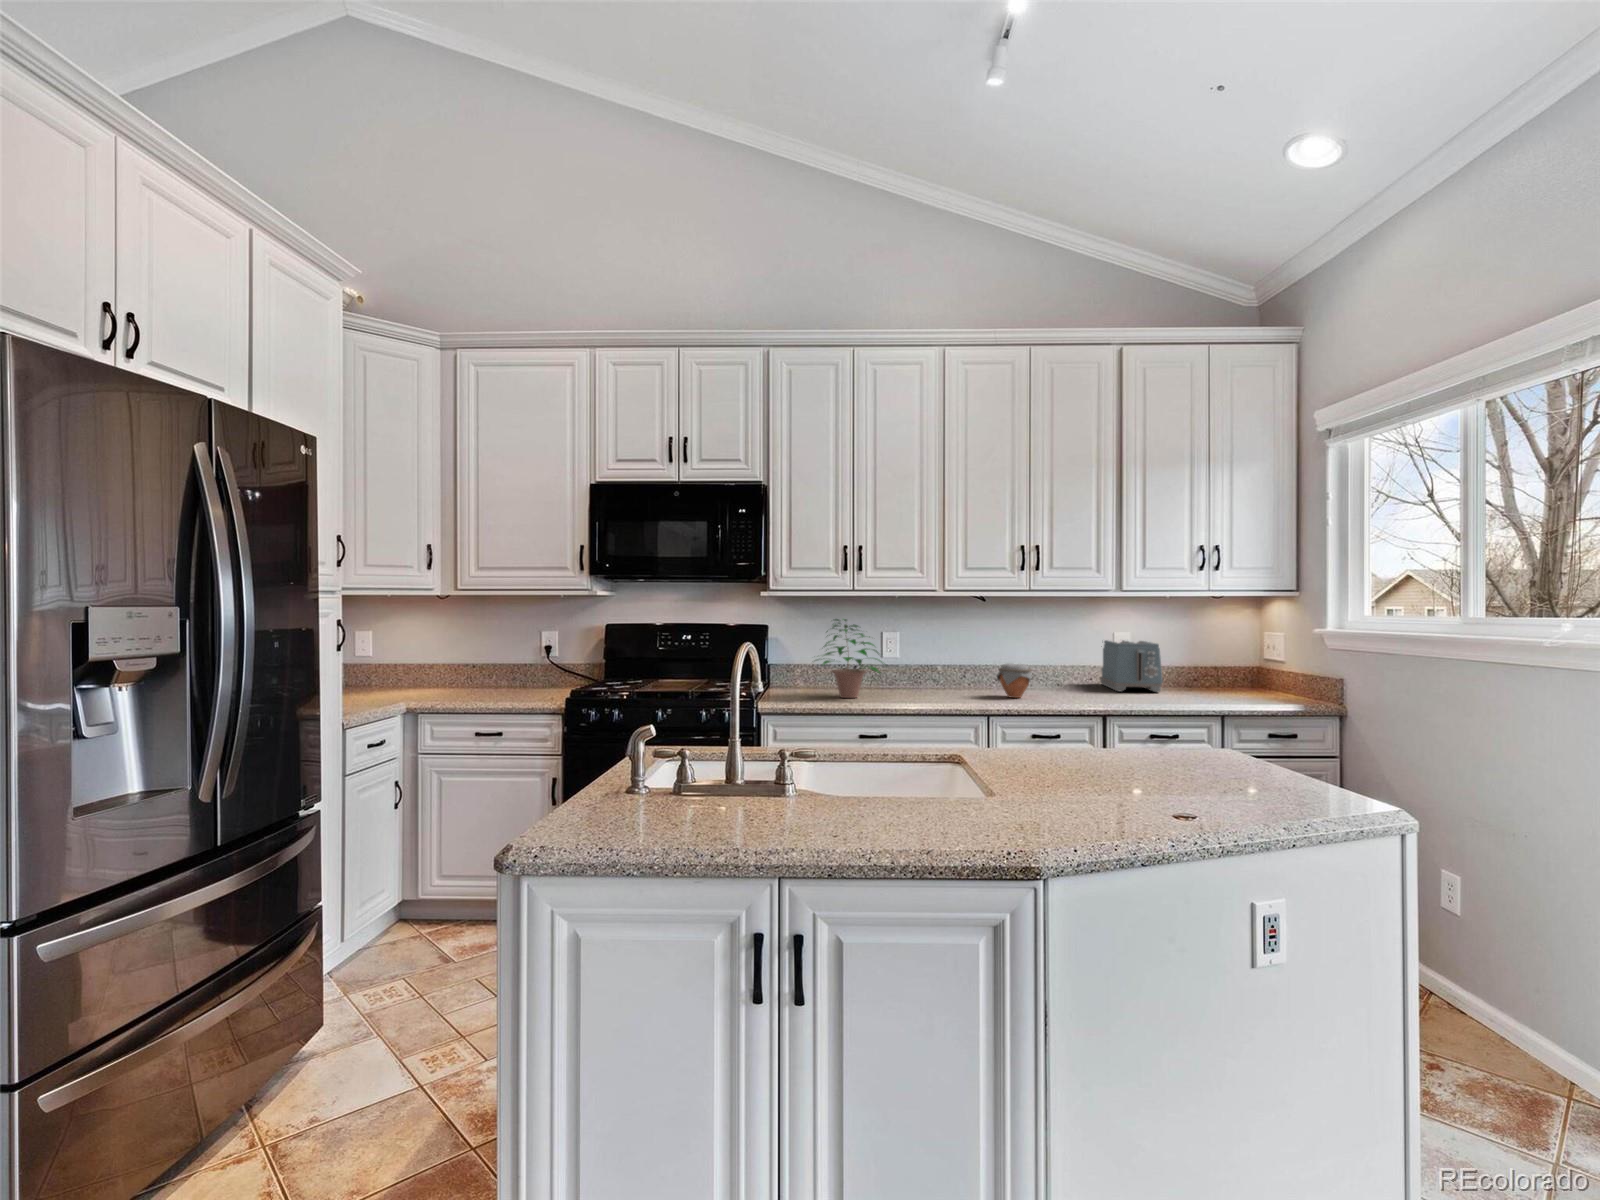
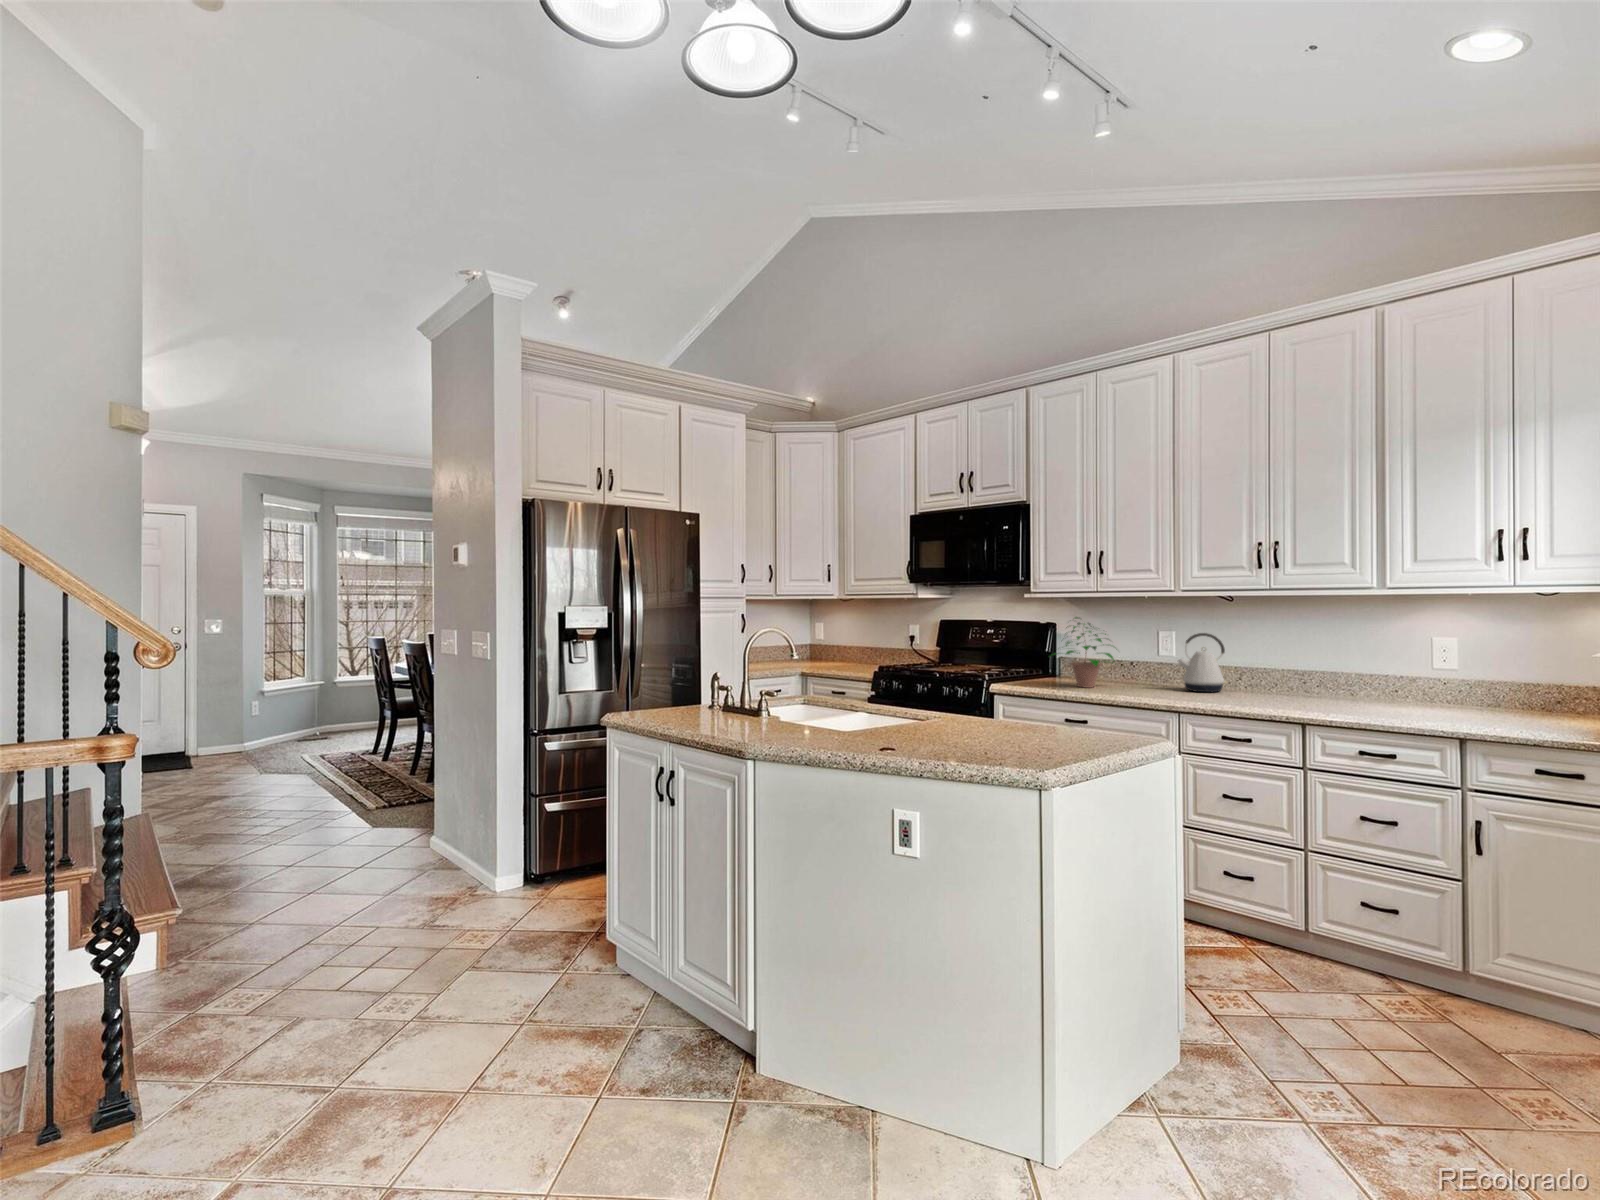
kettle: none [932,633,971,693] -> present [1177,633,1228,692]
toaster: present [1100,640,1163,692] -> none [1394,647,1487,711]
jar: present [997,663,1032,698] -> none [1222,665,1266,700]

